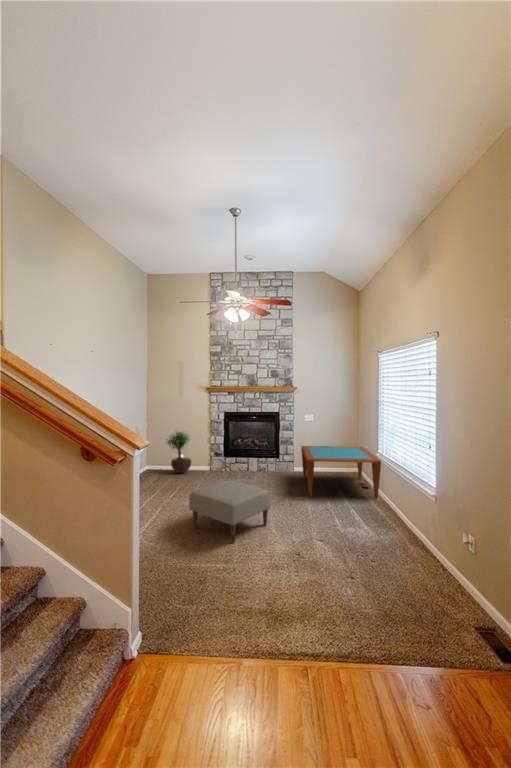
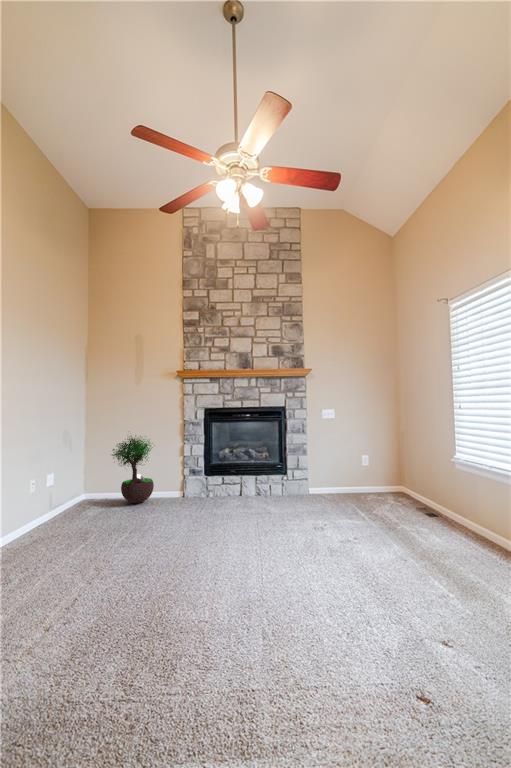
coffee table: present [301,446,381,499] -> none [325,452,474,537]
ottoman: present [189,481,271,543] -> none [141,516,317,680]

